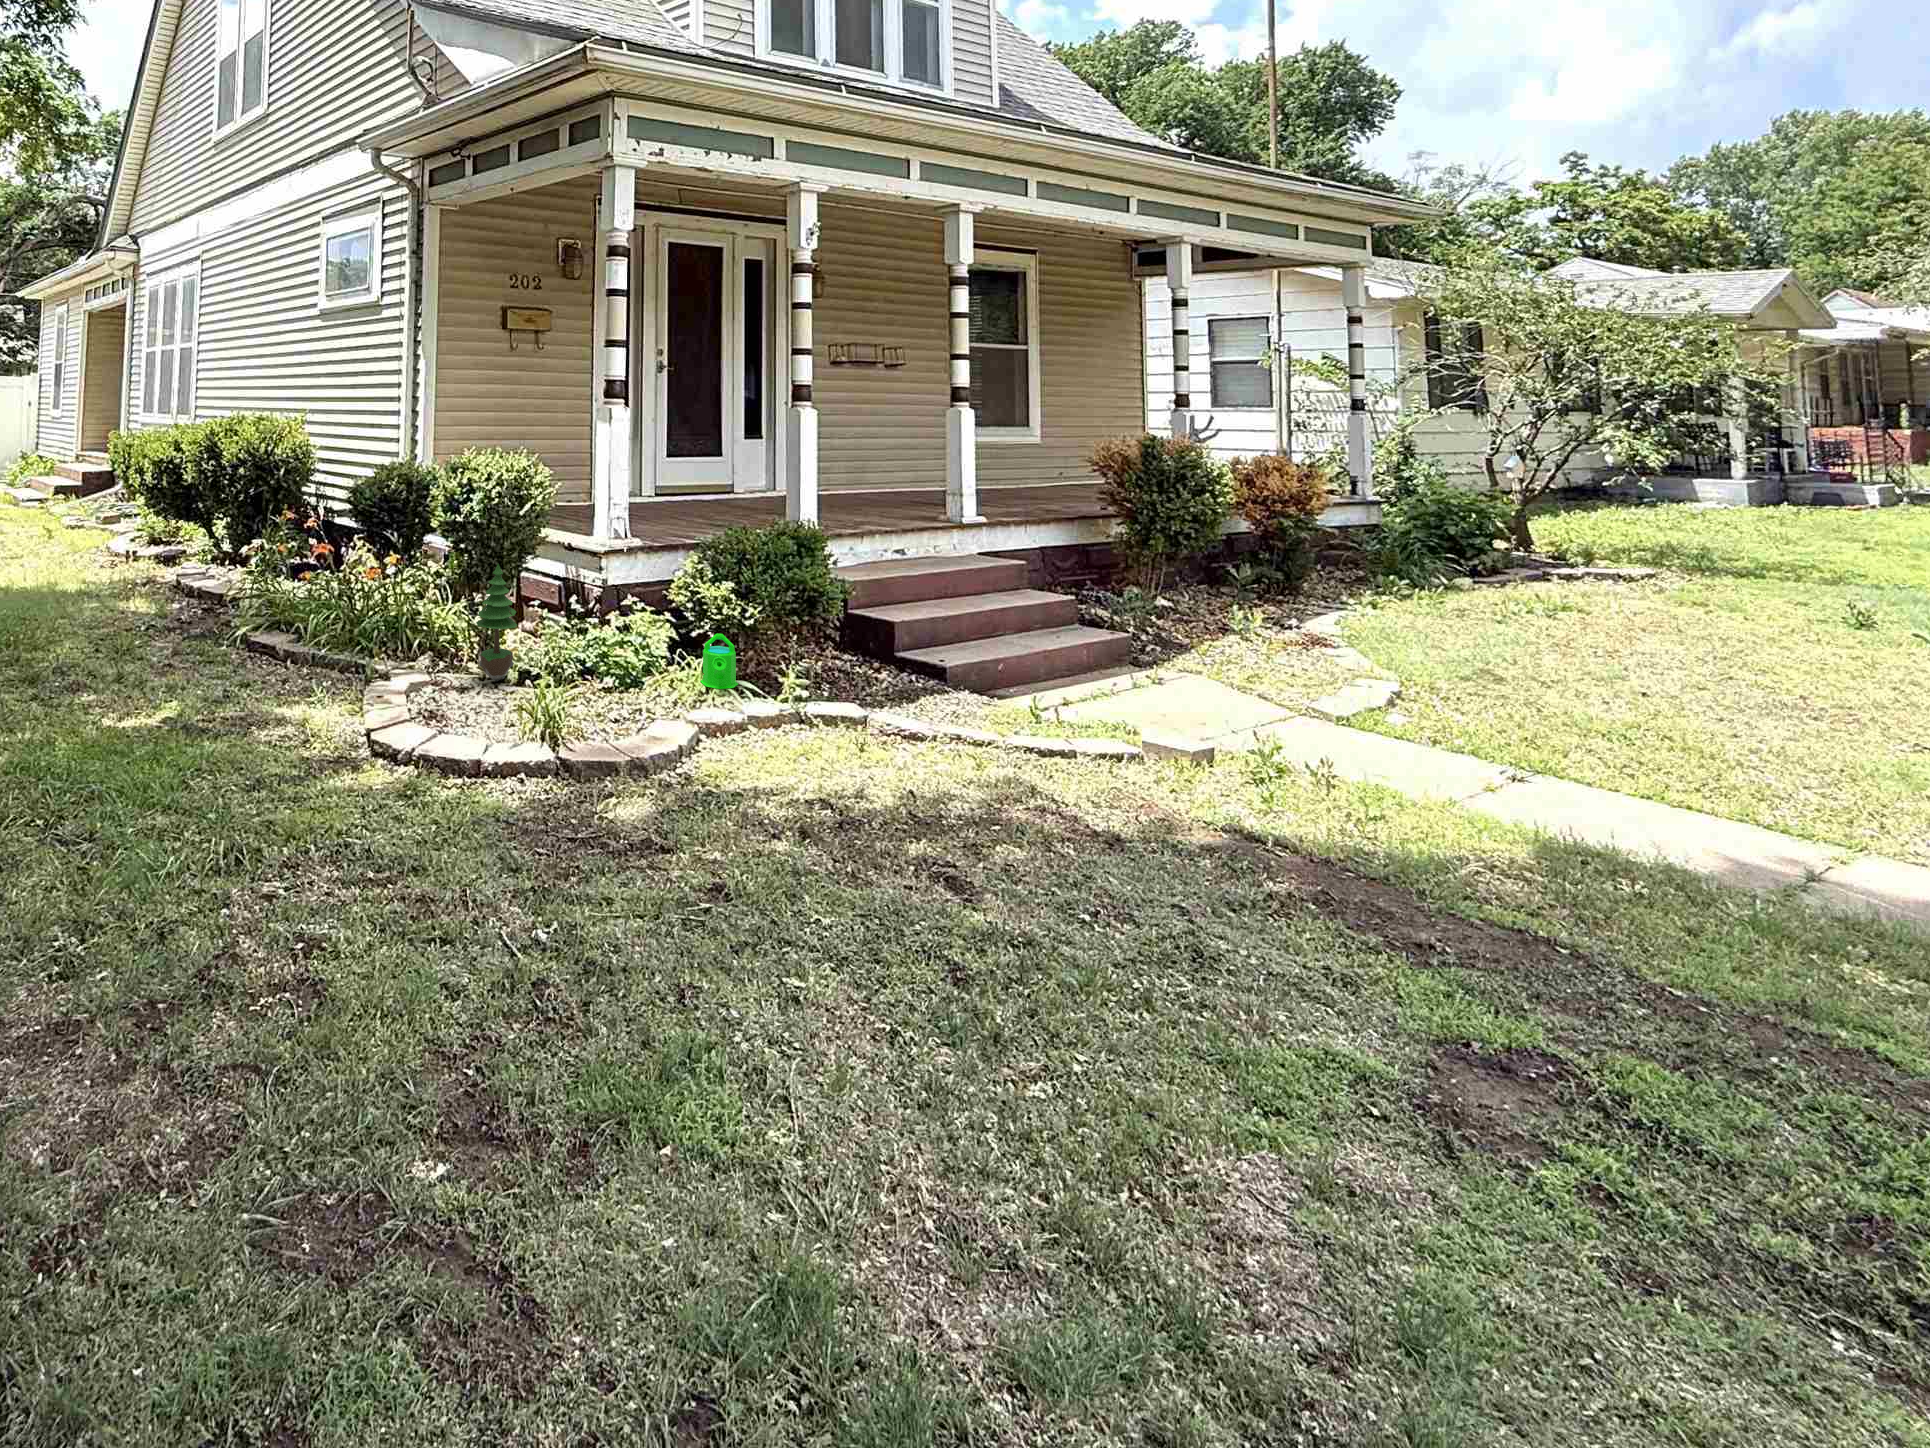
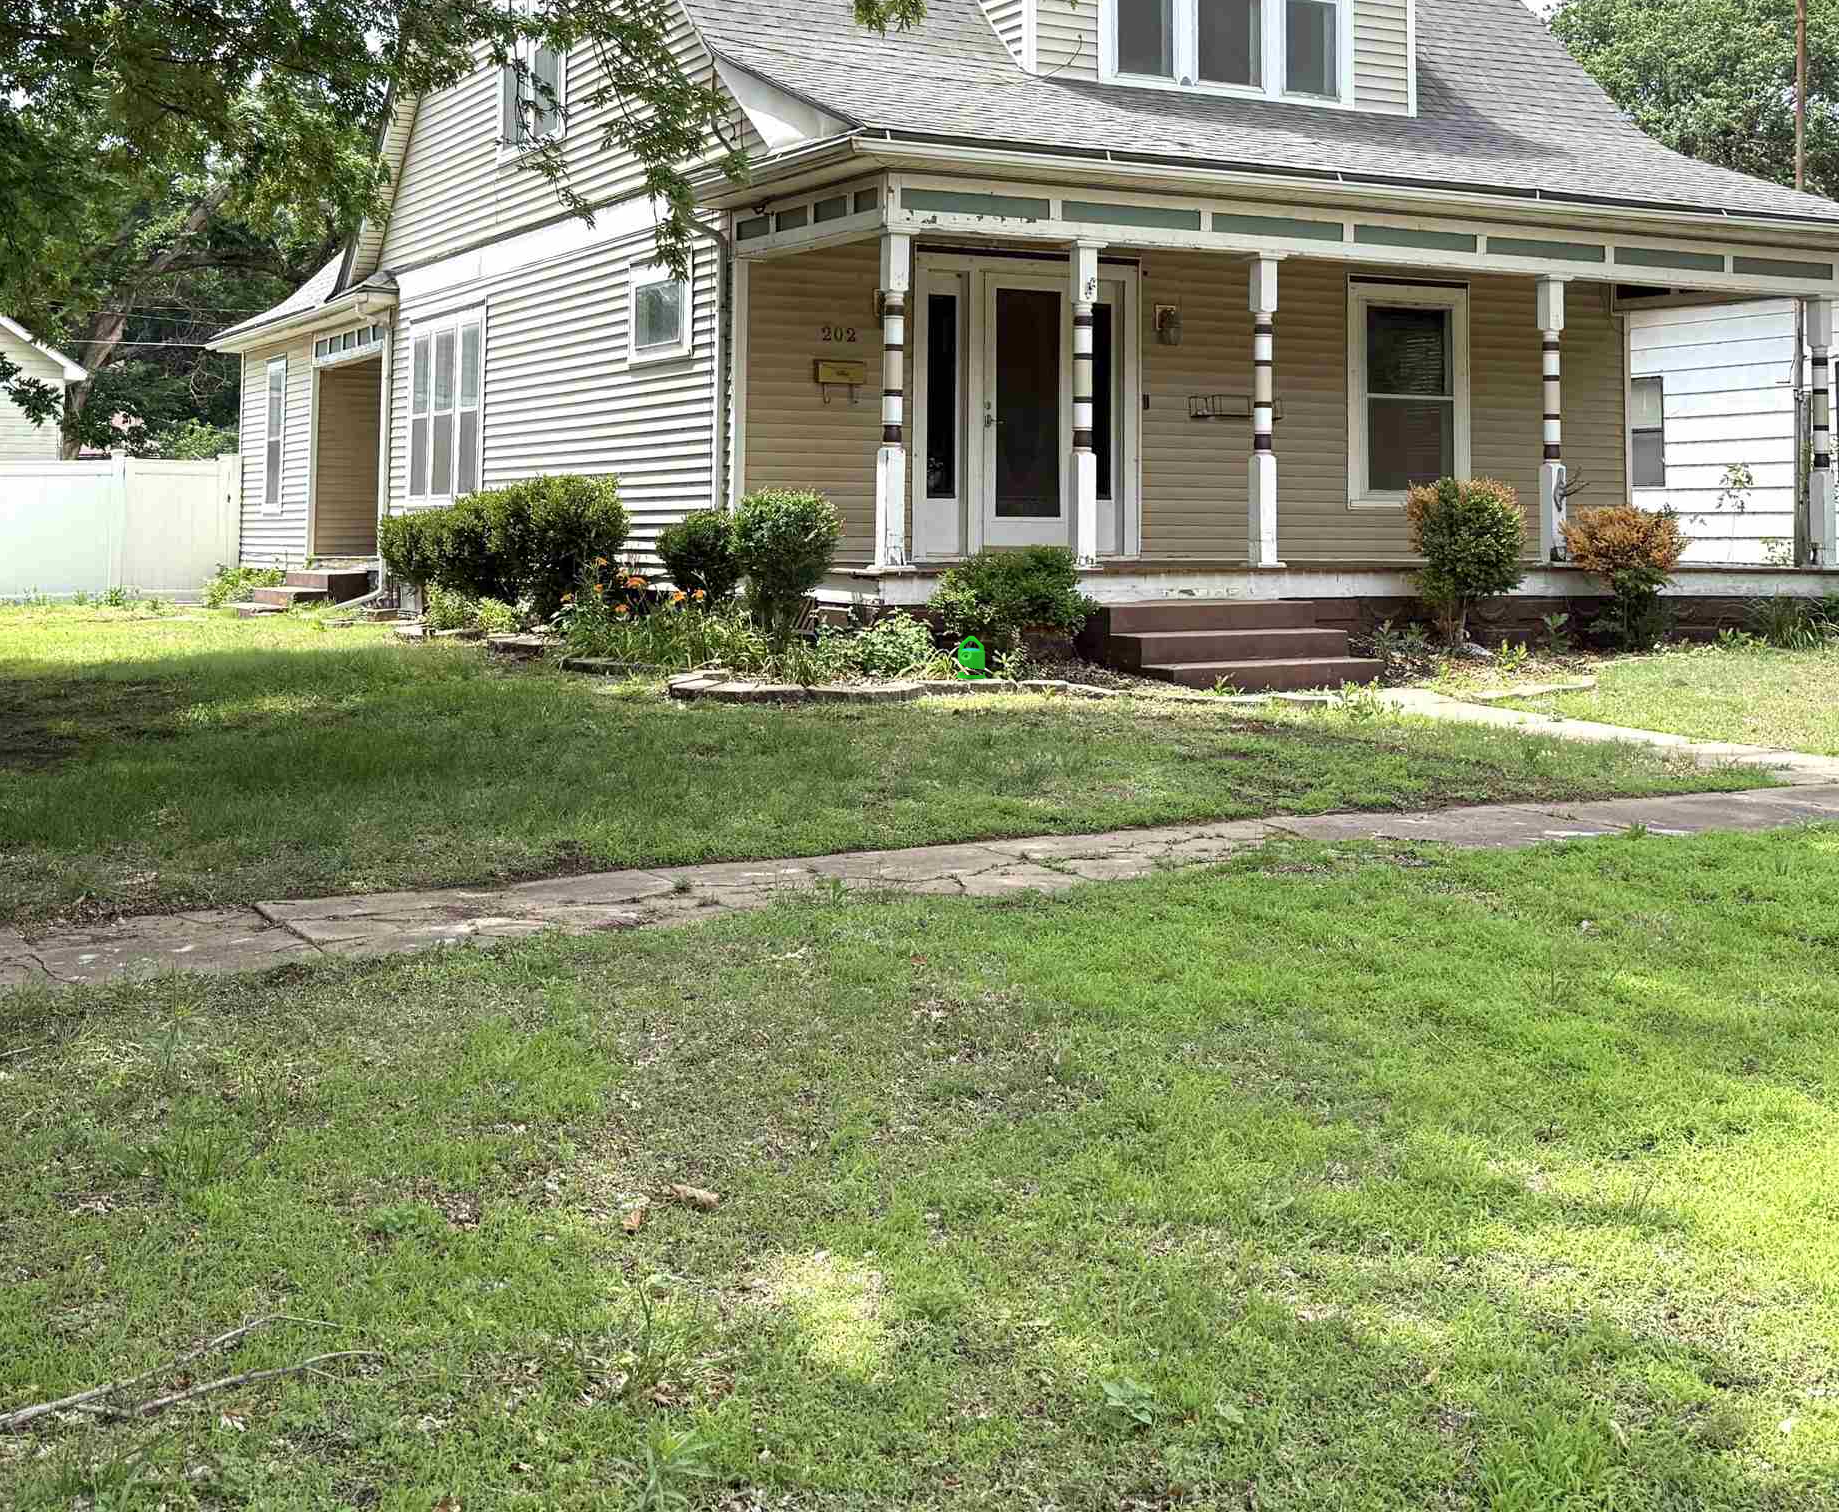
potted tree: present [476,564,517,682] -> none [769,576,803,673]

